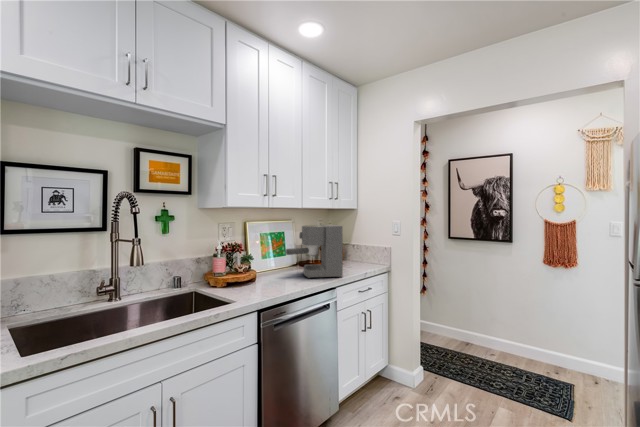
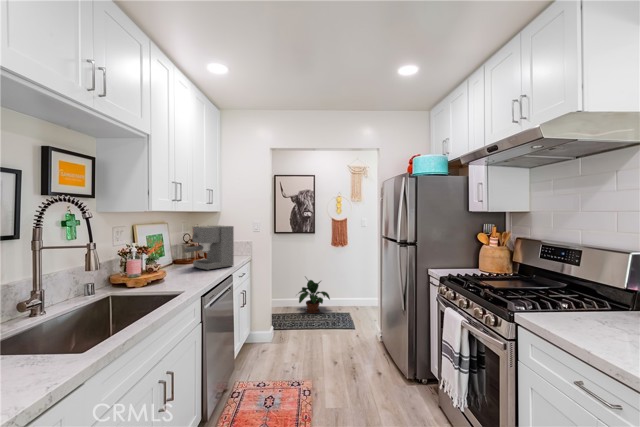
potted plant: none [475,304,534,367] -> present [299,280,330,313]

